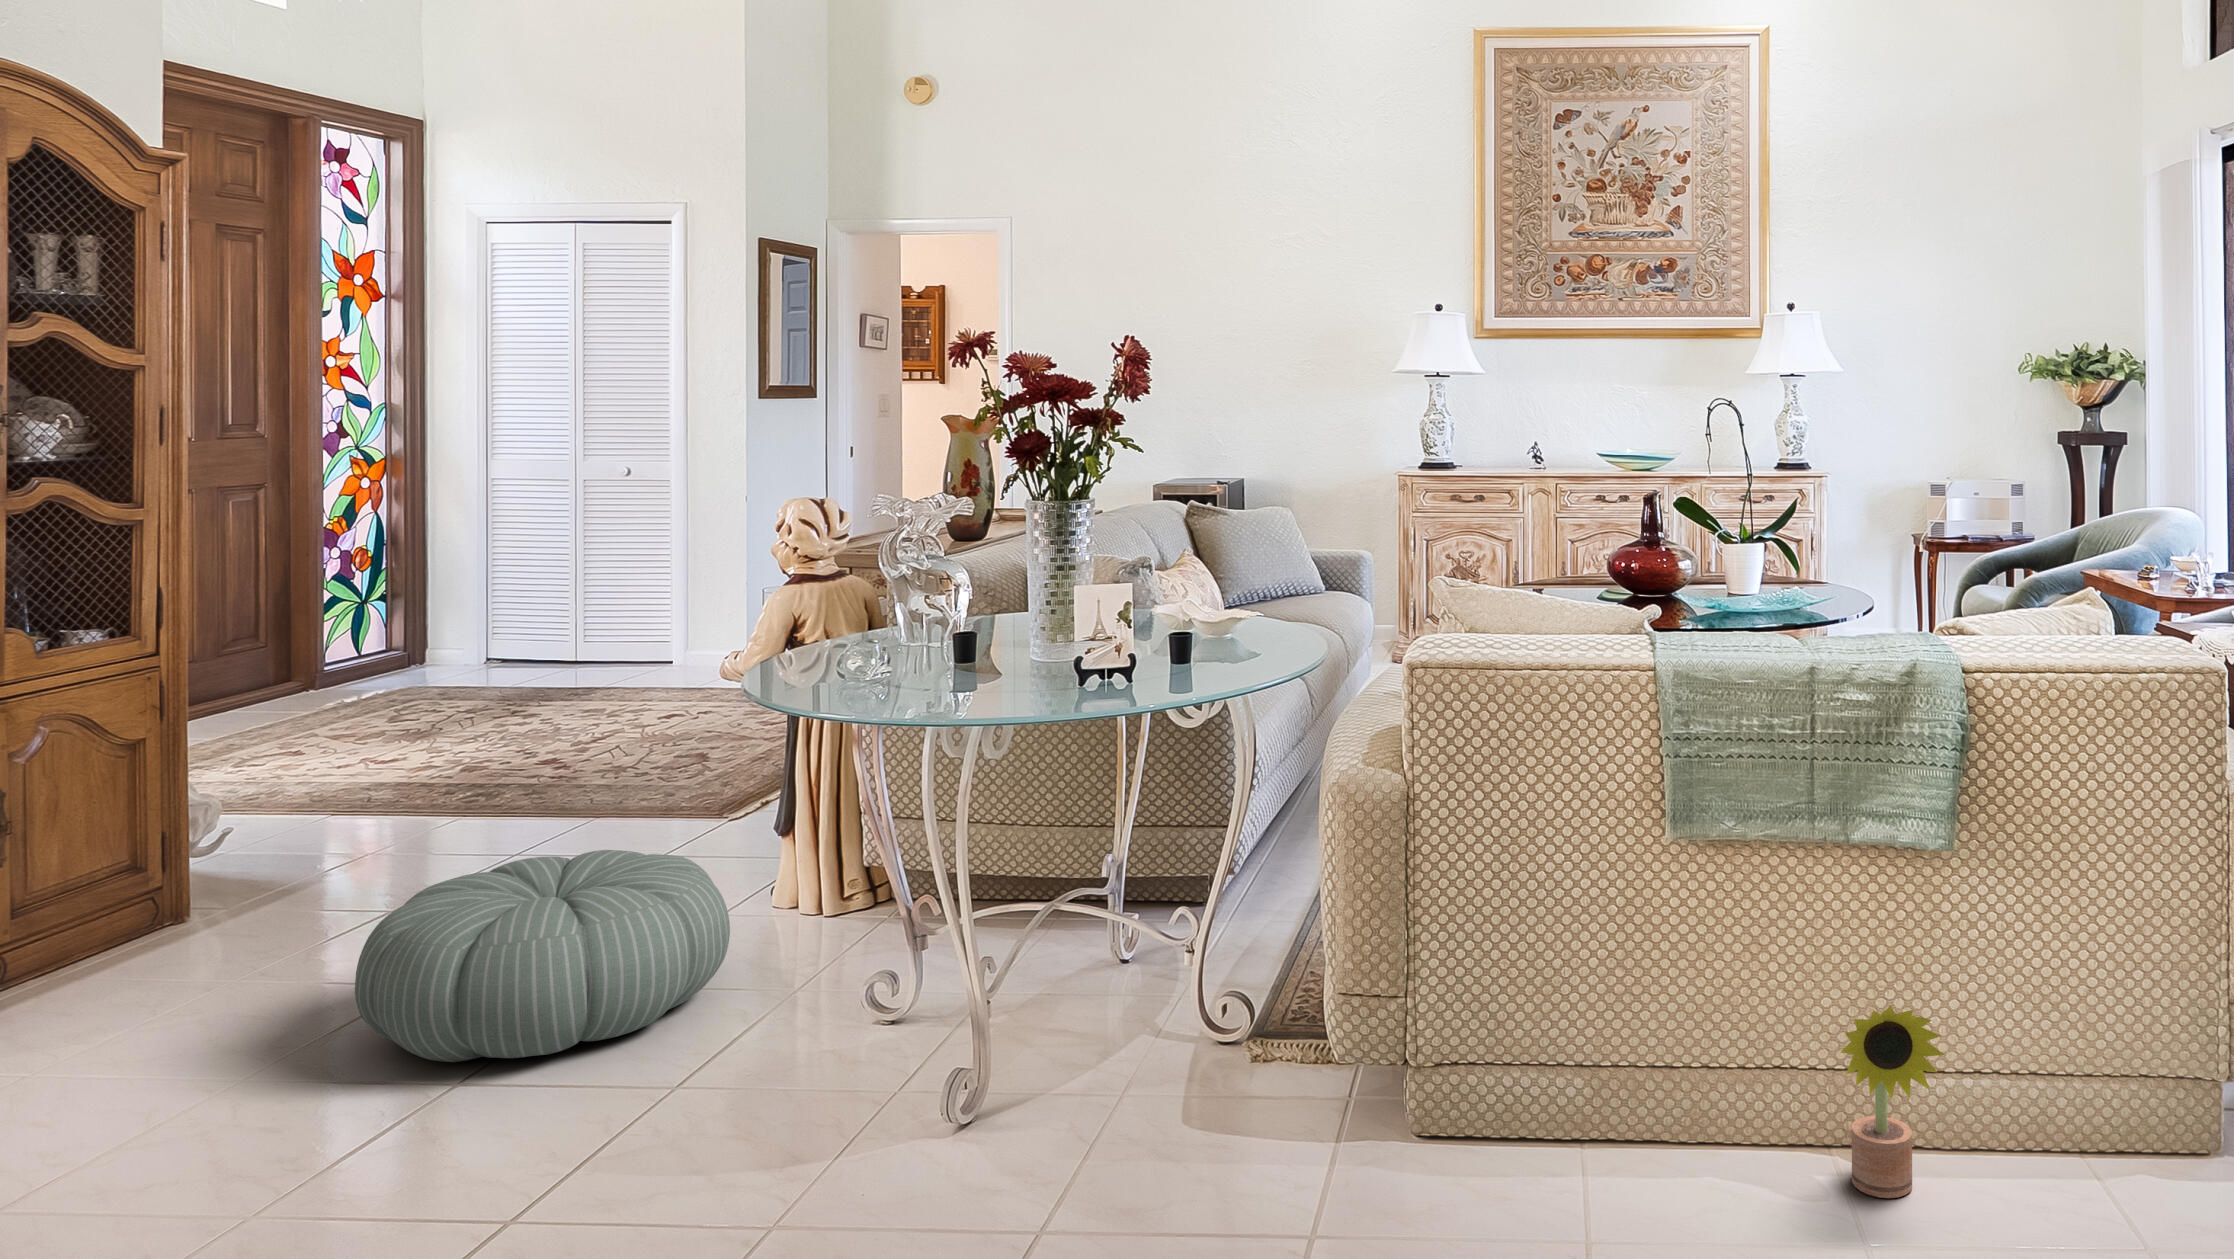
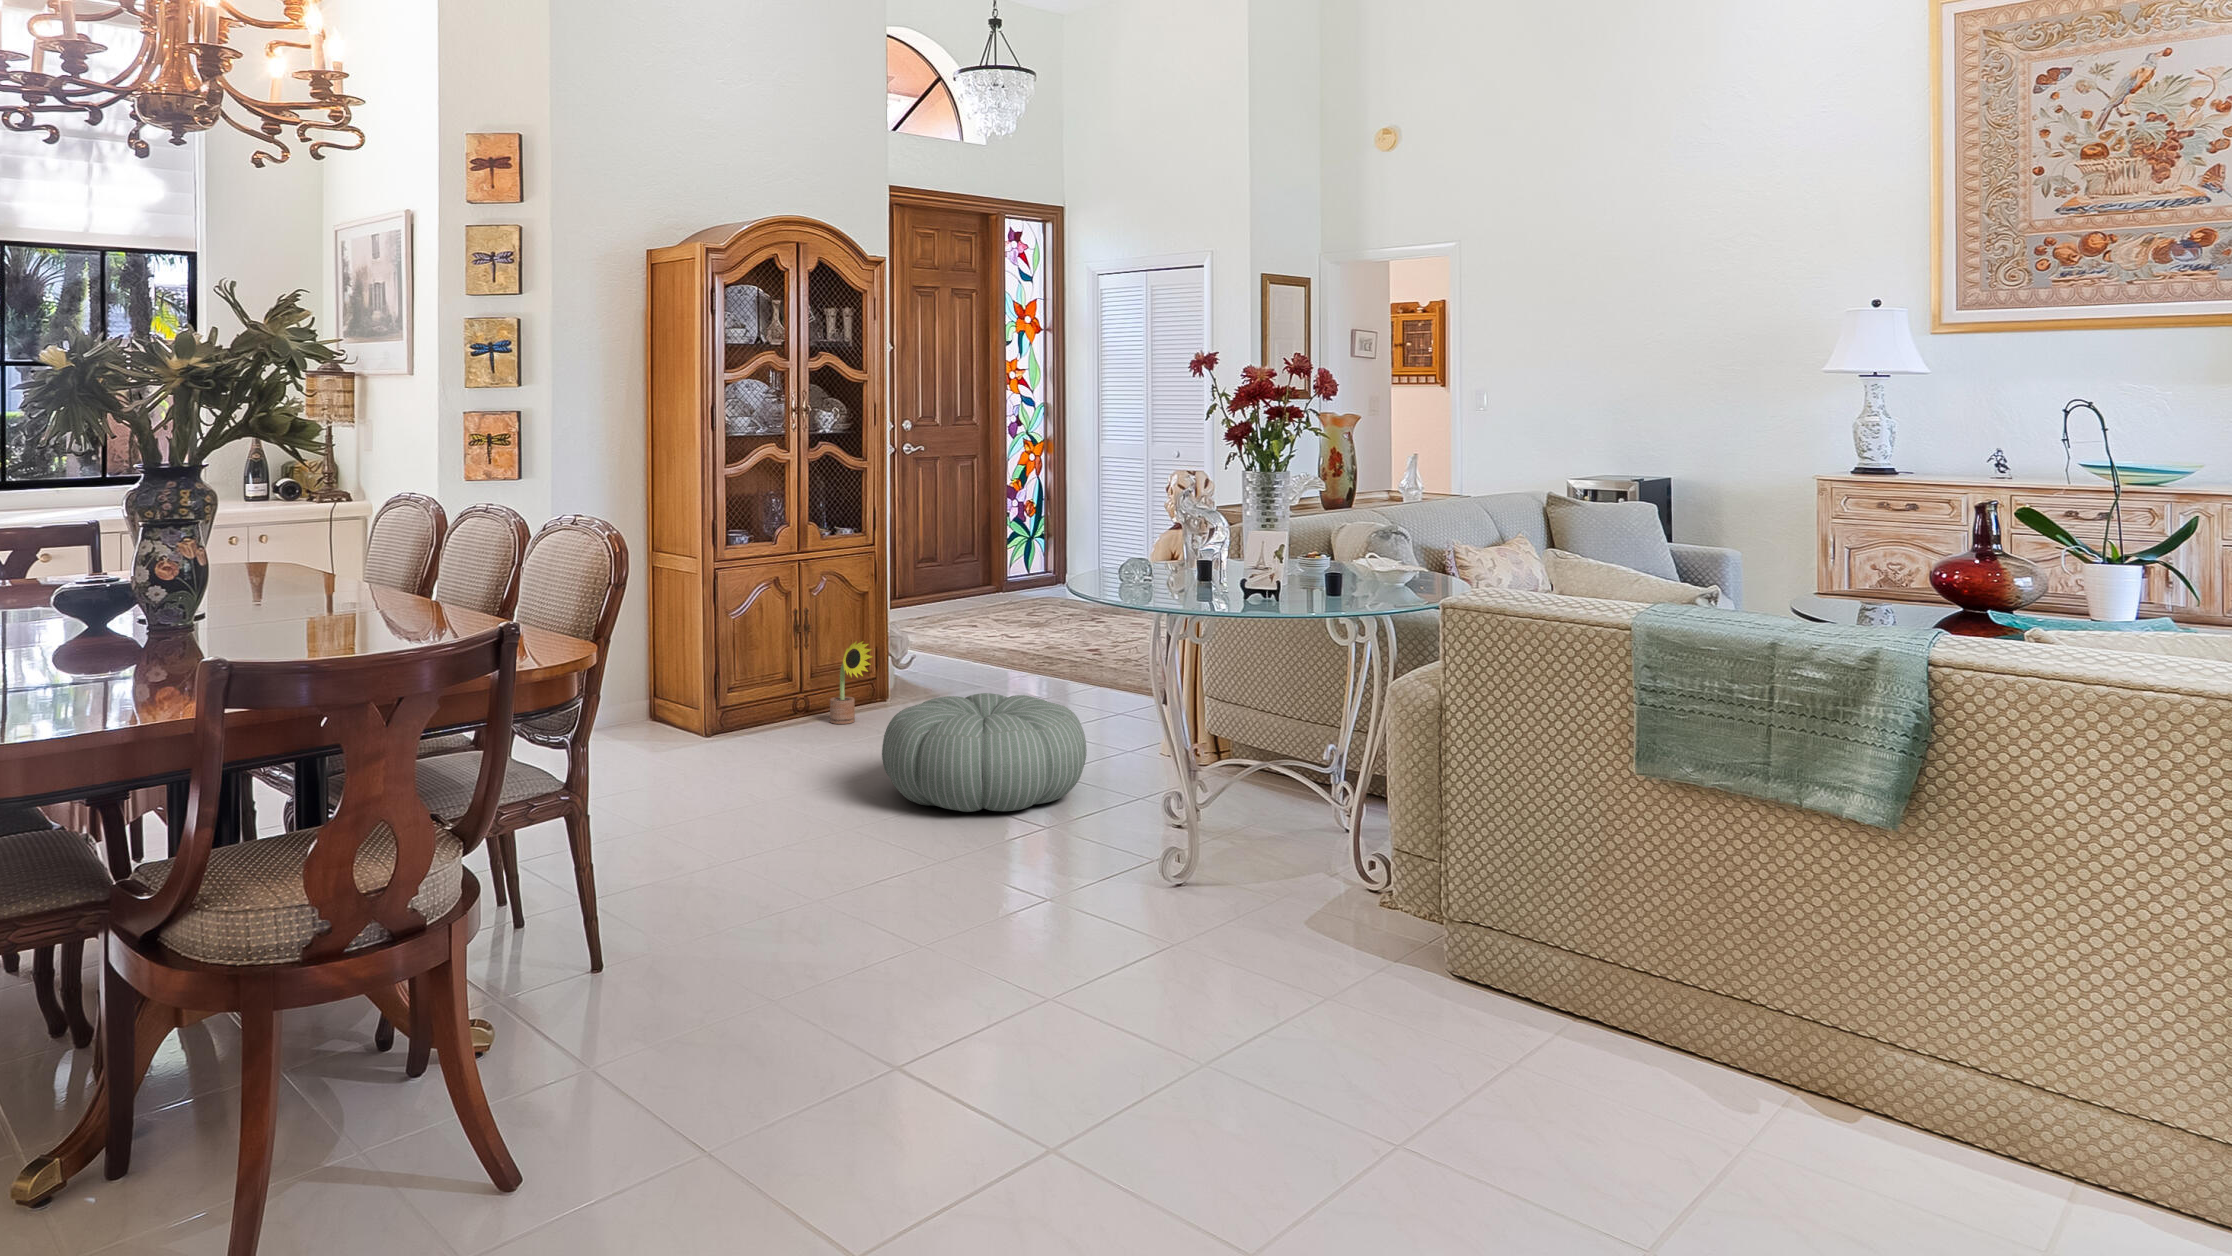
decorative plant: present [1840,1005,1944,1198] -> present [830,641,872,724]

